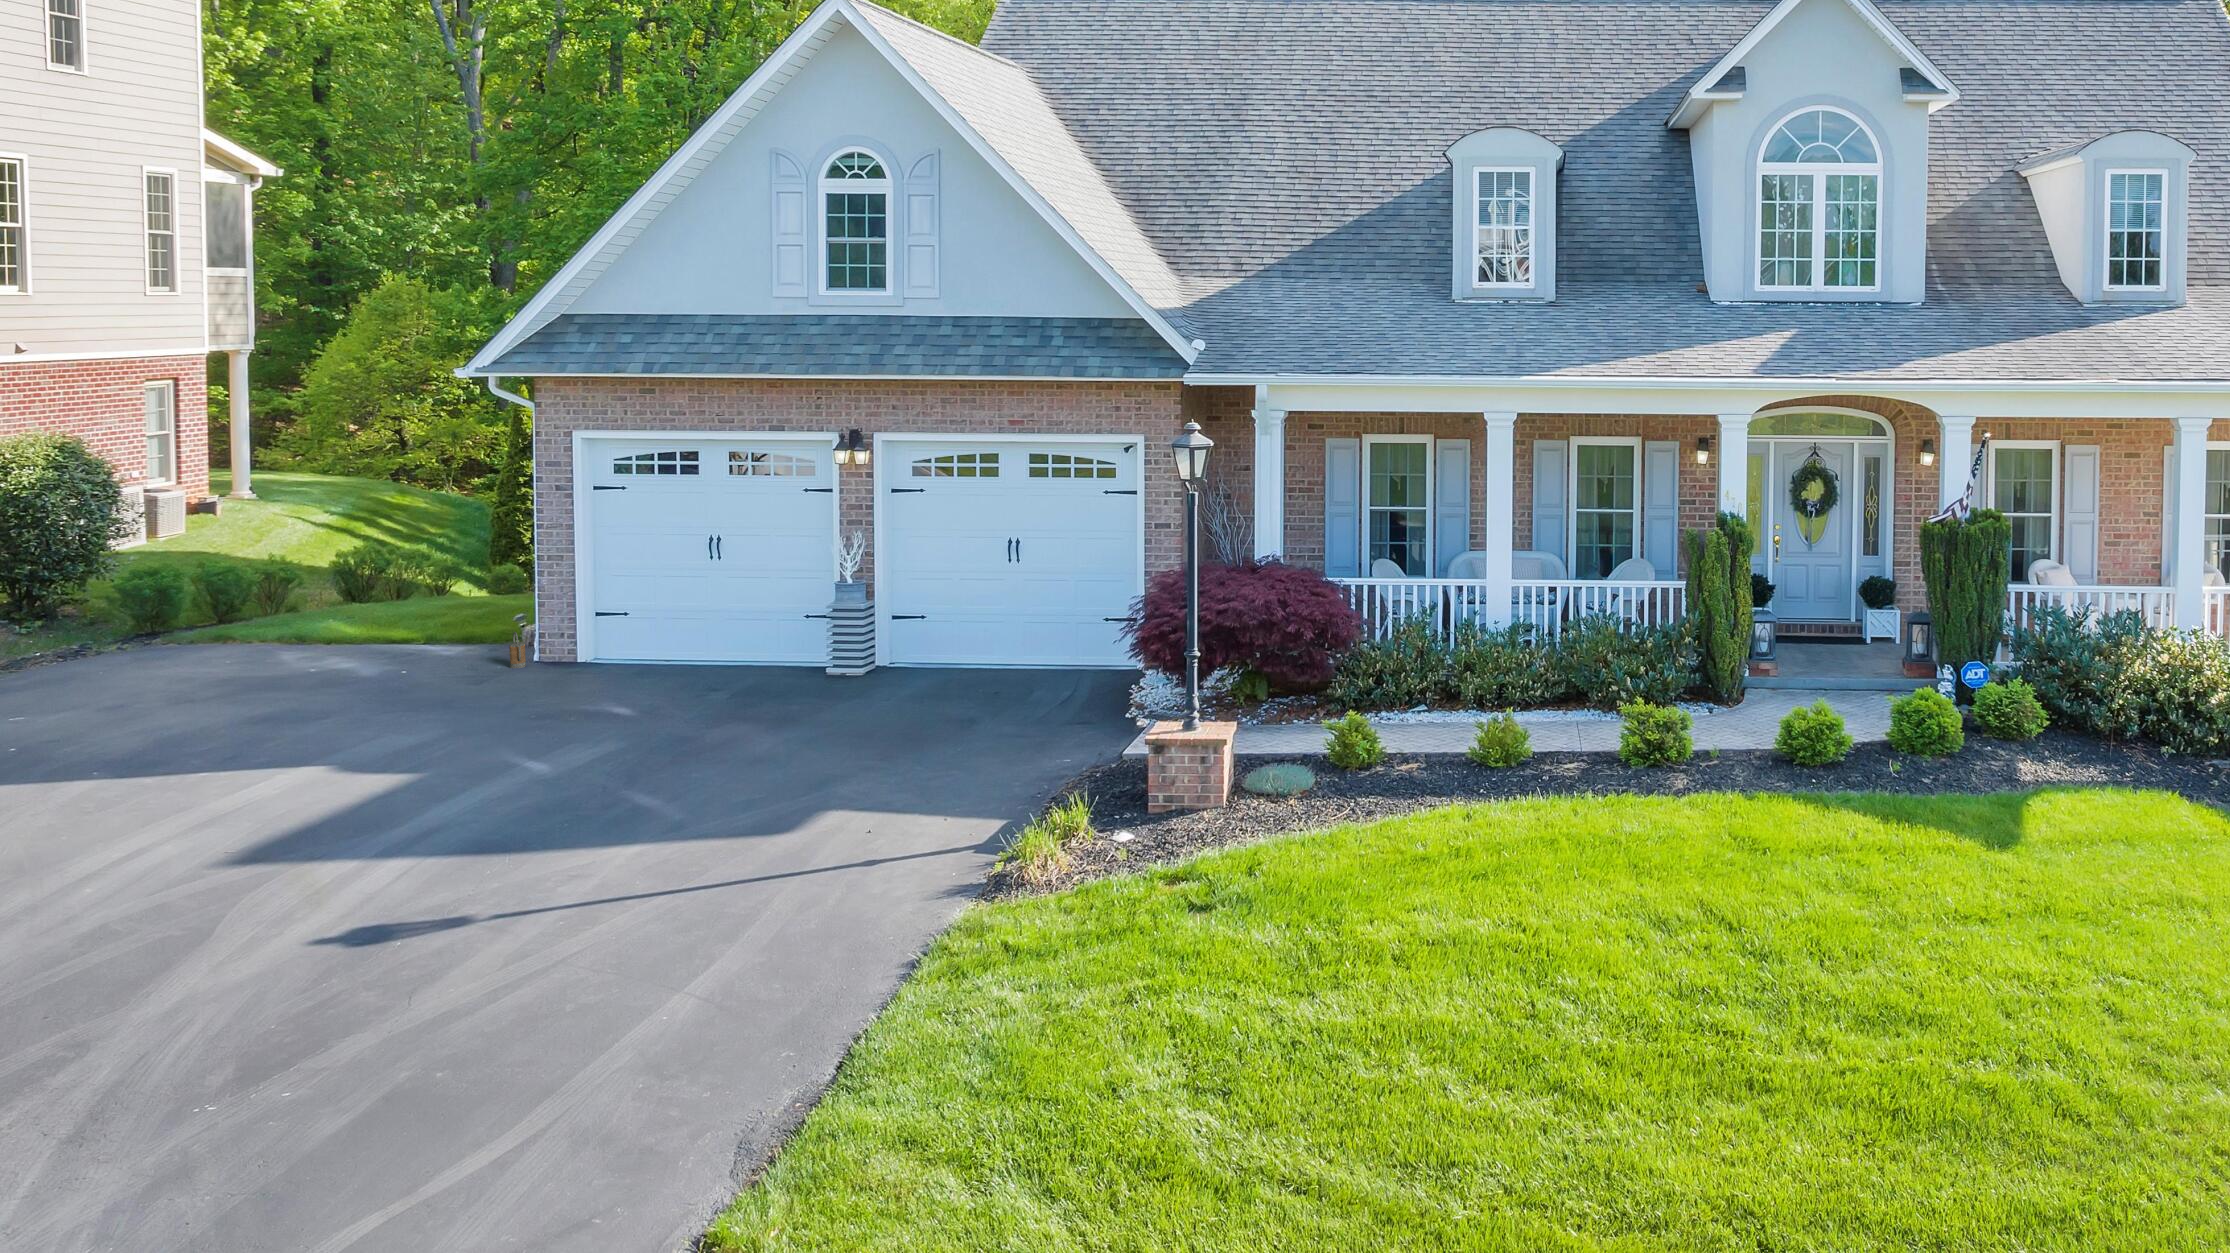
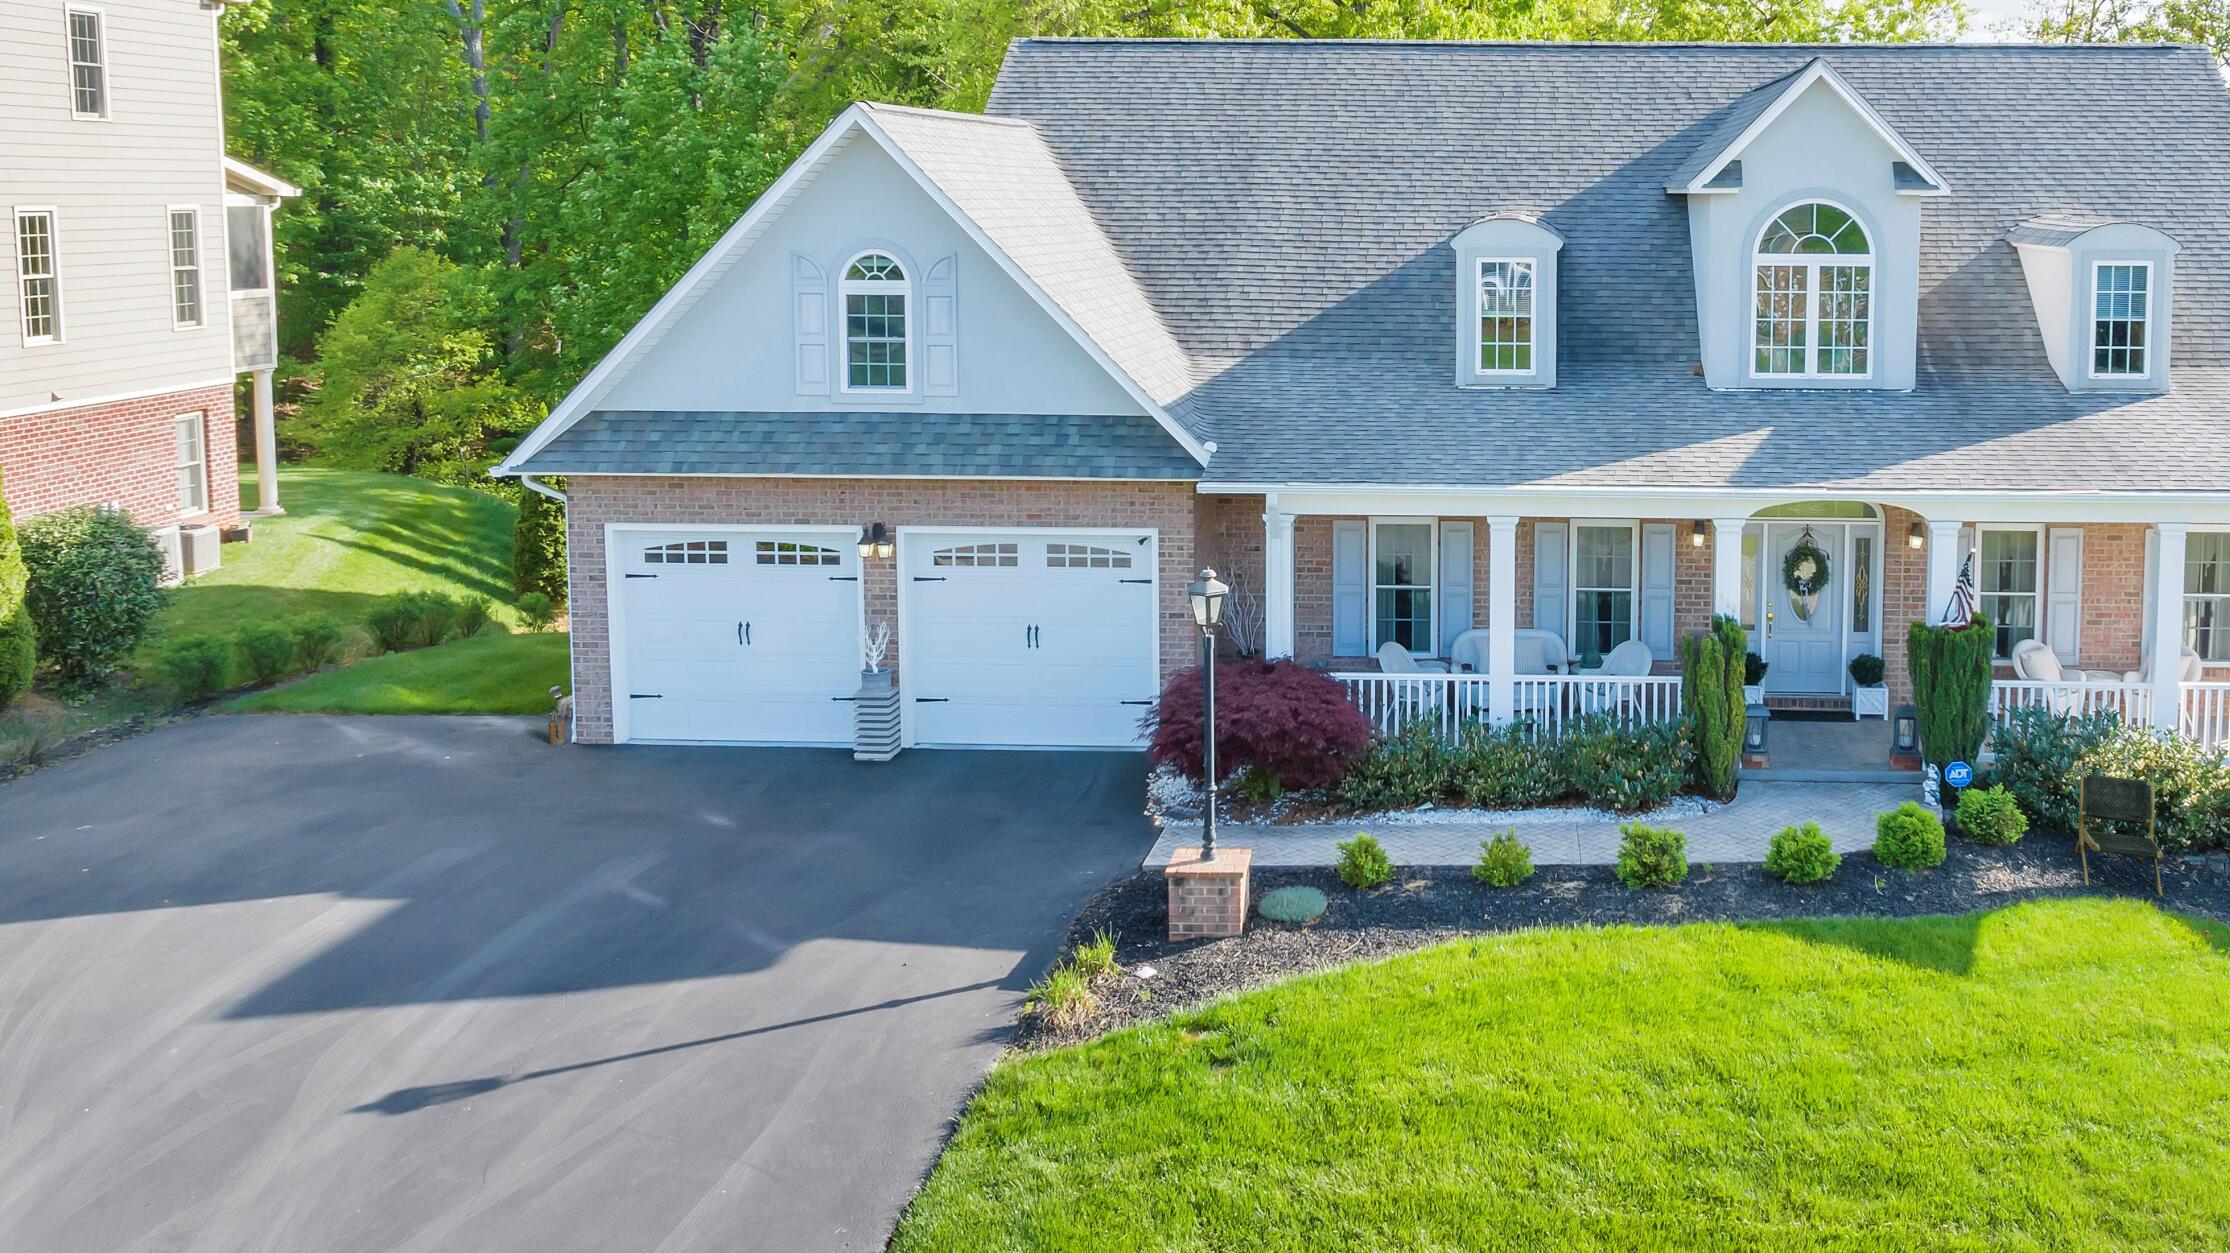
lounge chair: none [2102,658,2197,778] -> present [2075,772,2164,896]

